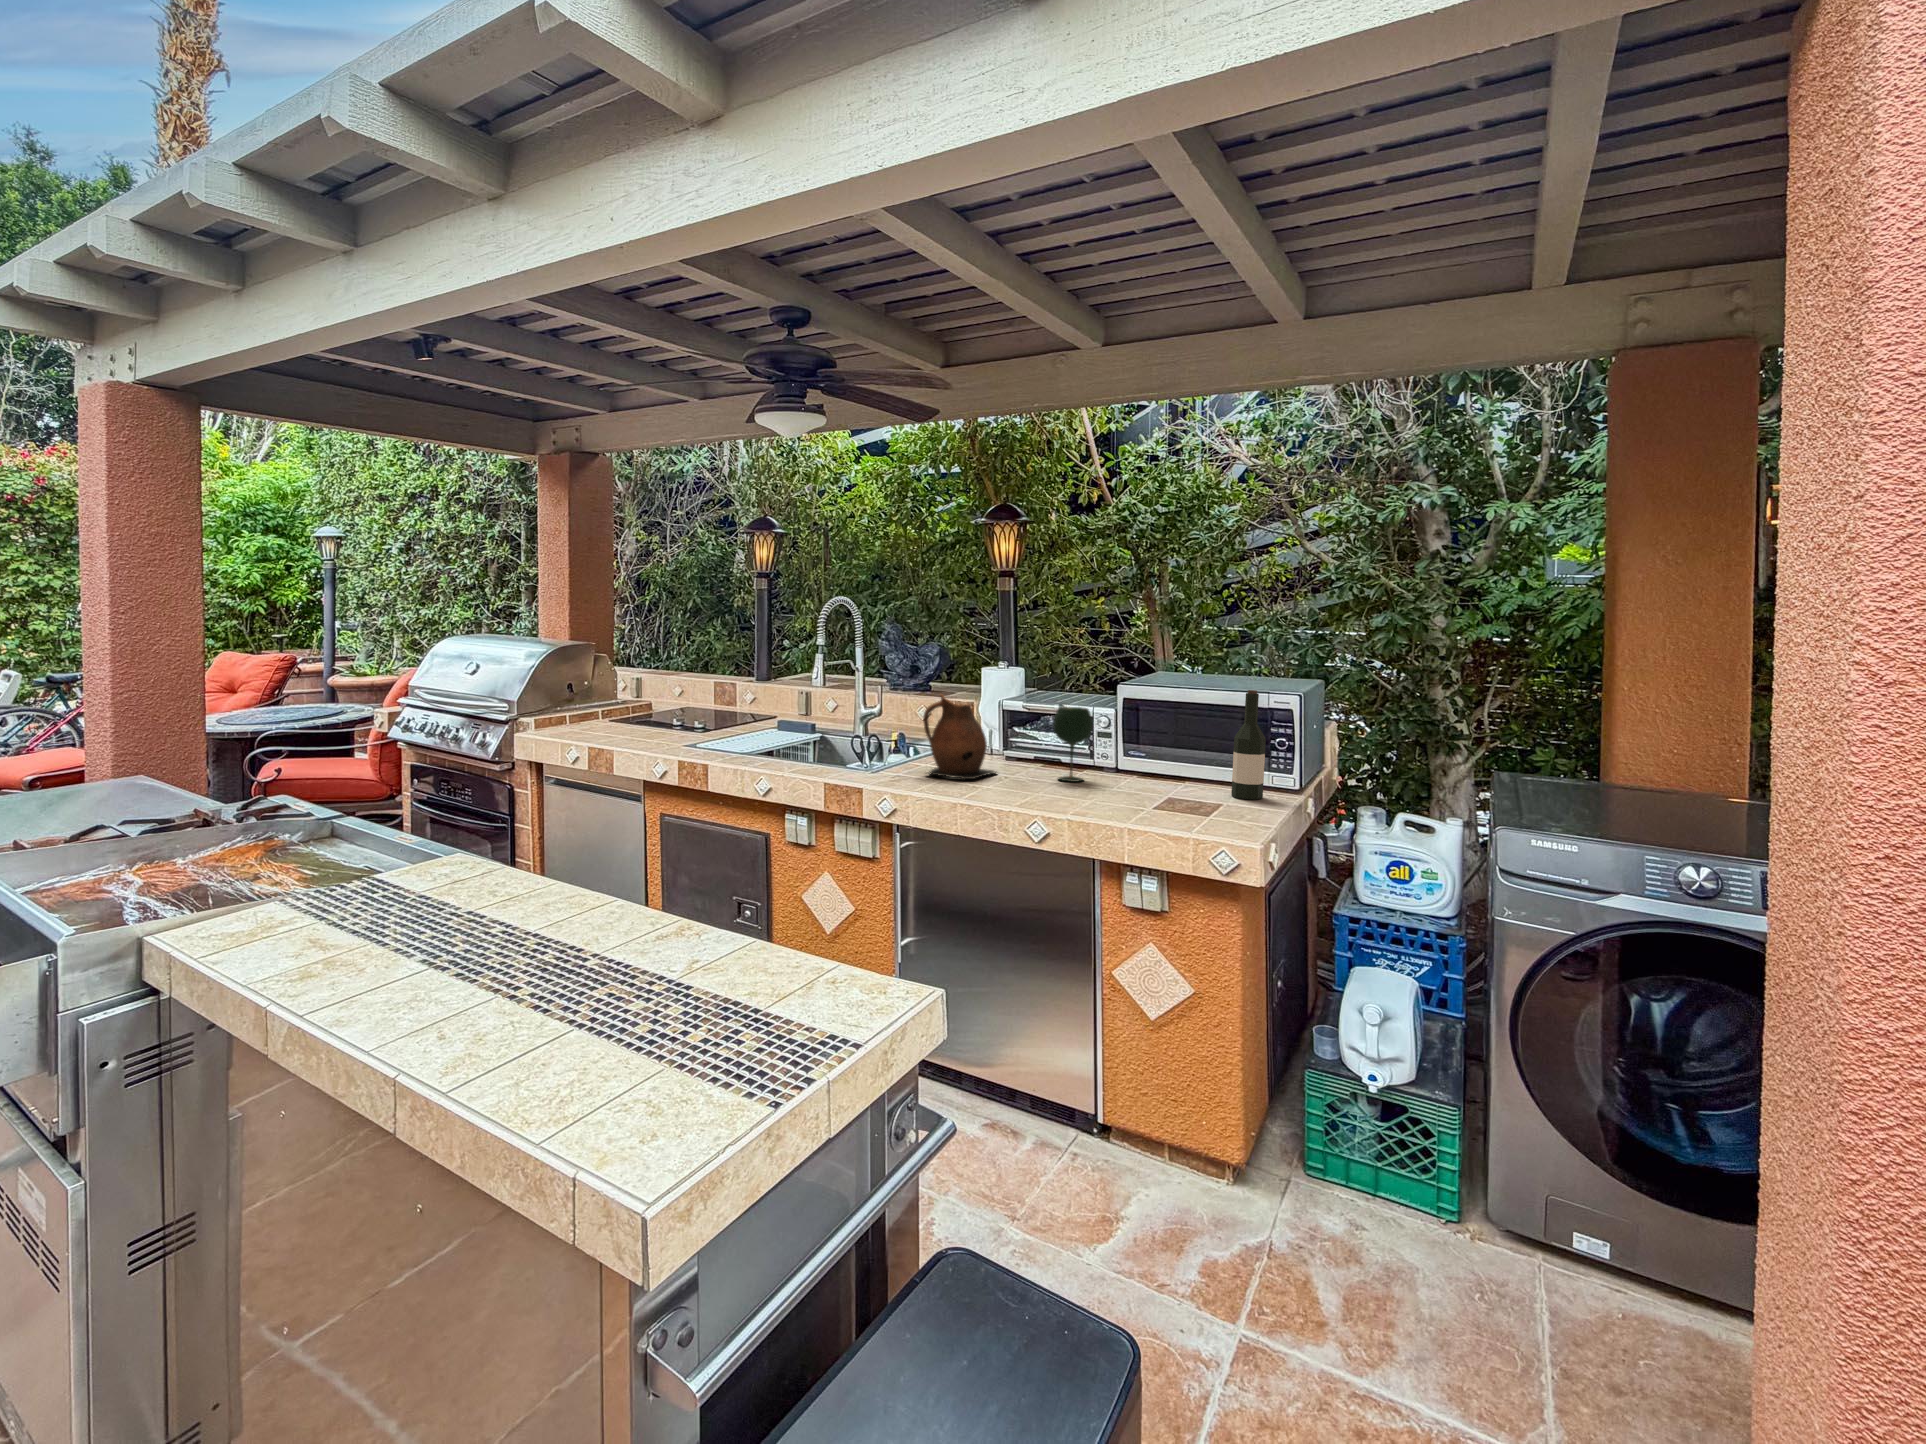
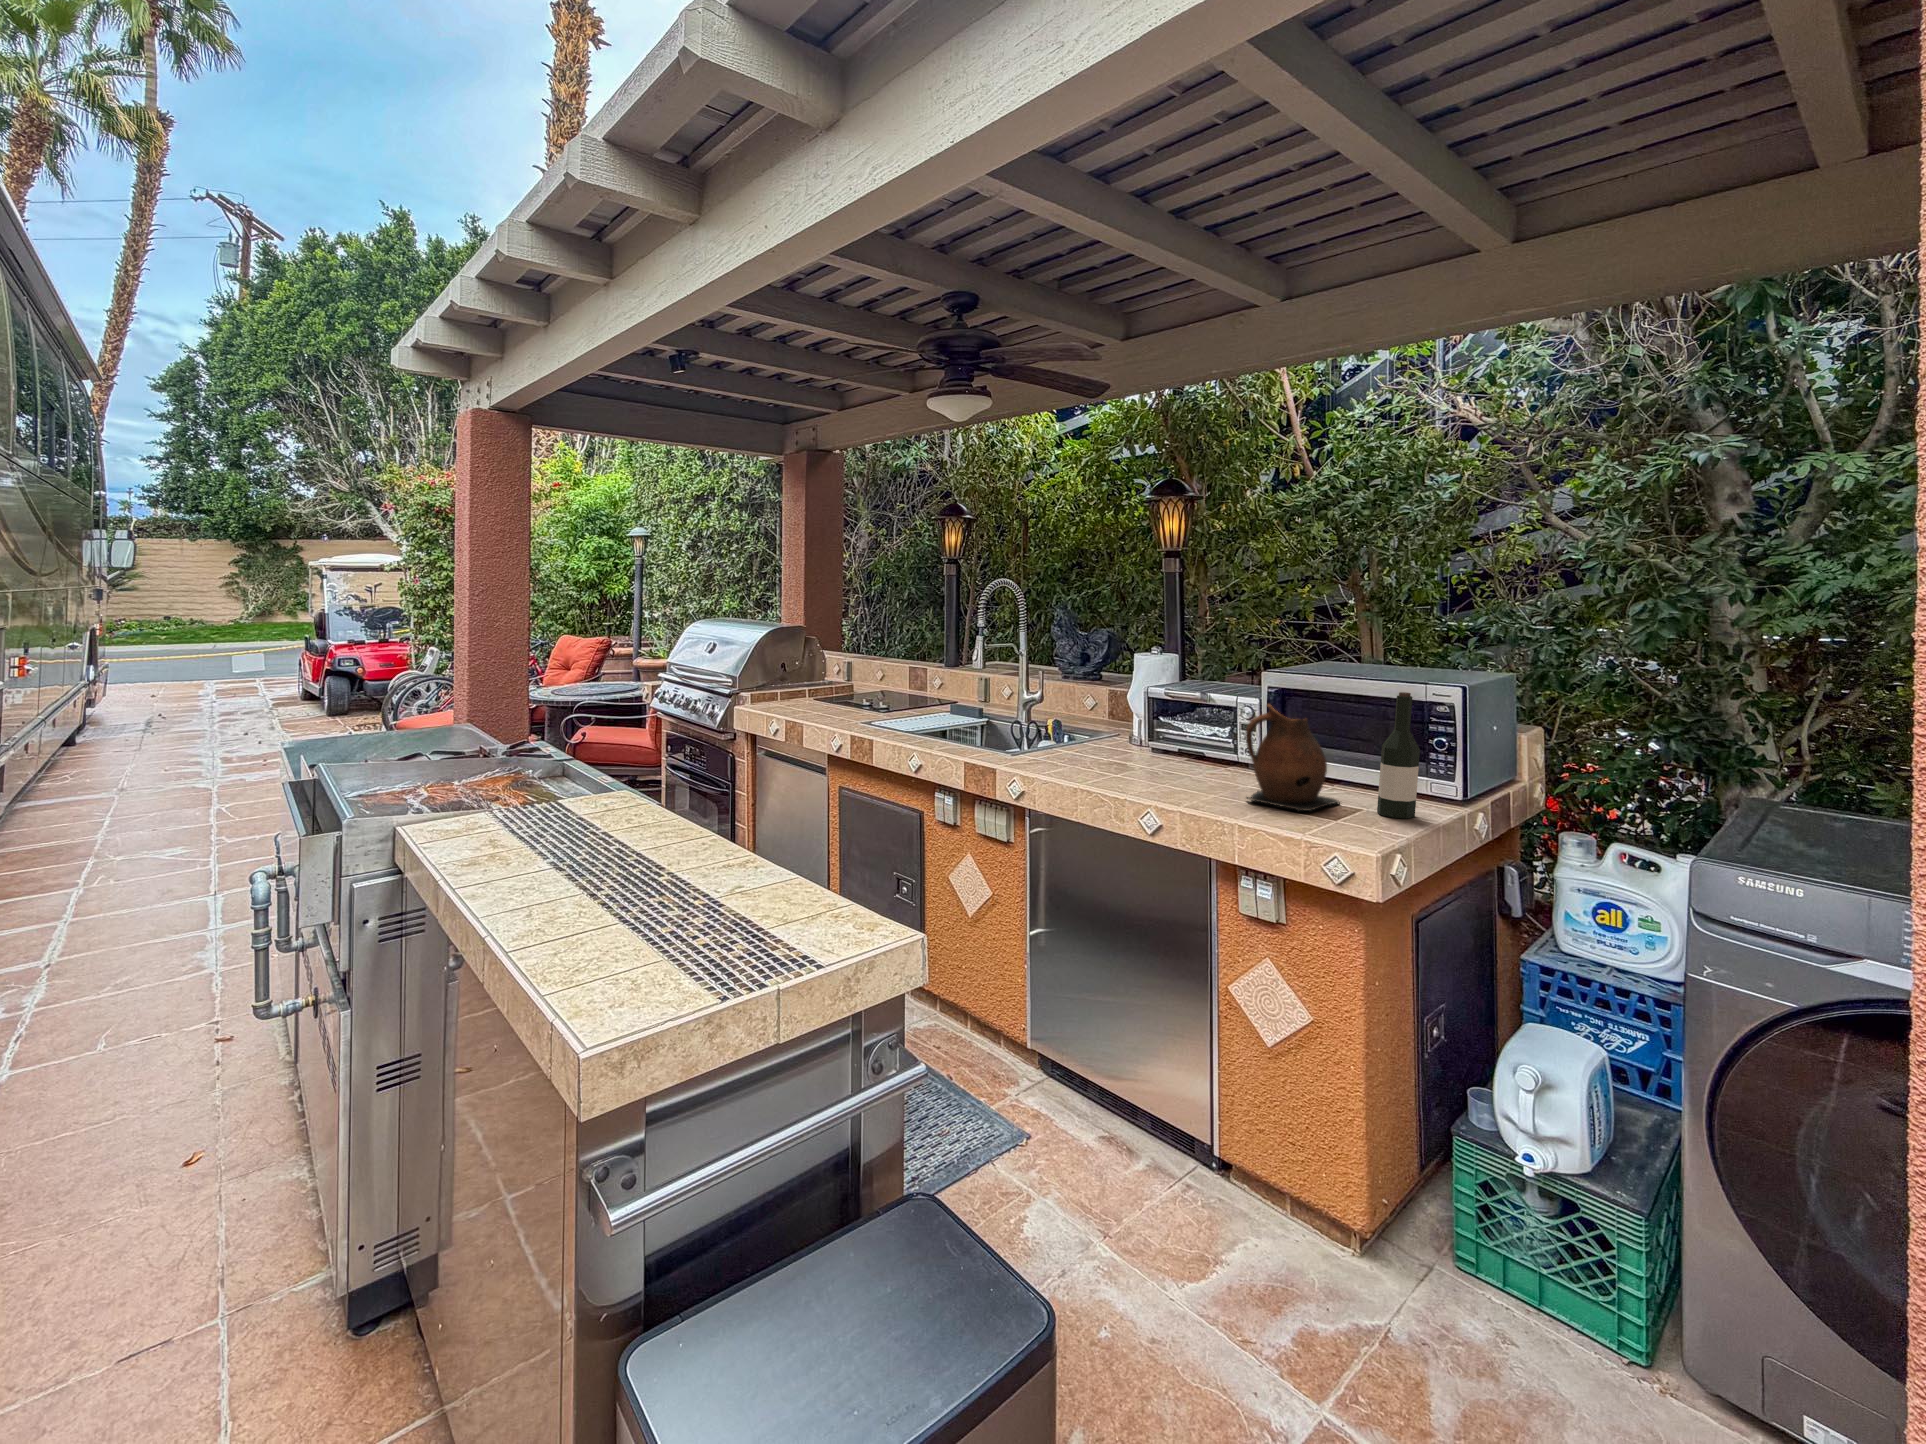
ceramic pitcher: present [923,694,997,779] -> present [1245,705,1339,811]
wine glass: present [1053,707,1093,782] -> none [1182,704,1225,785]

